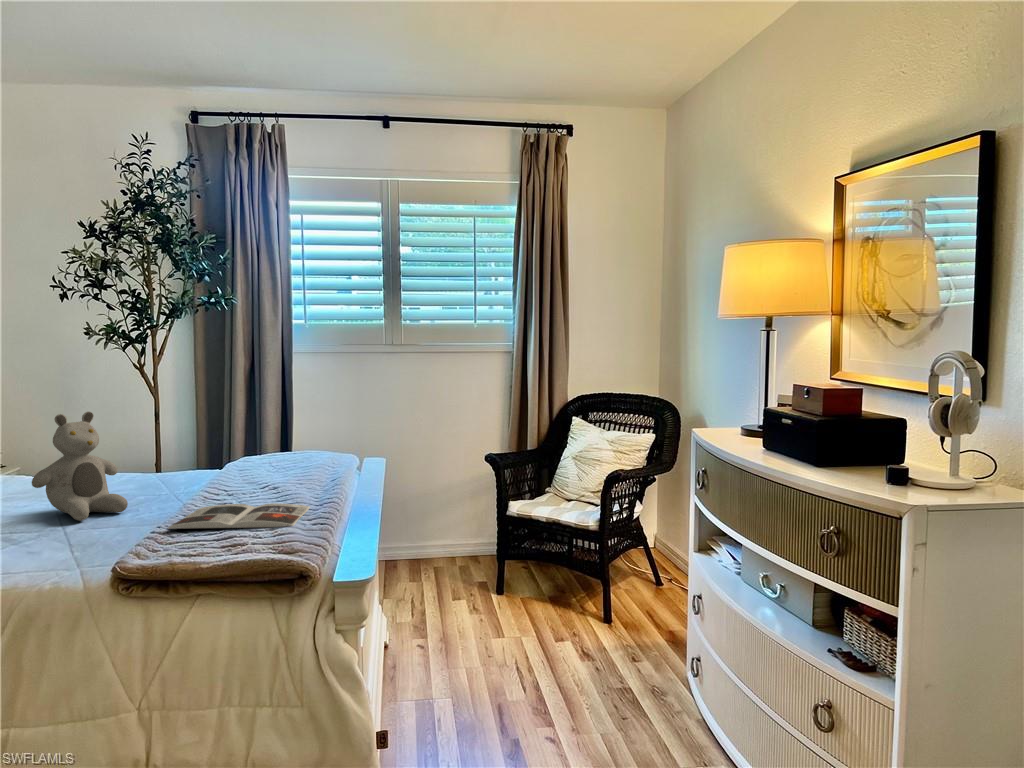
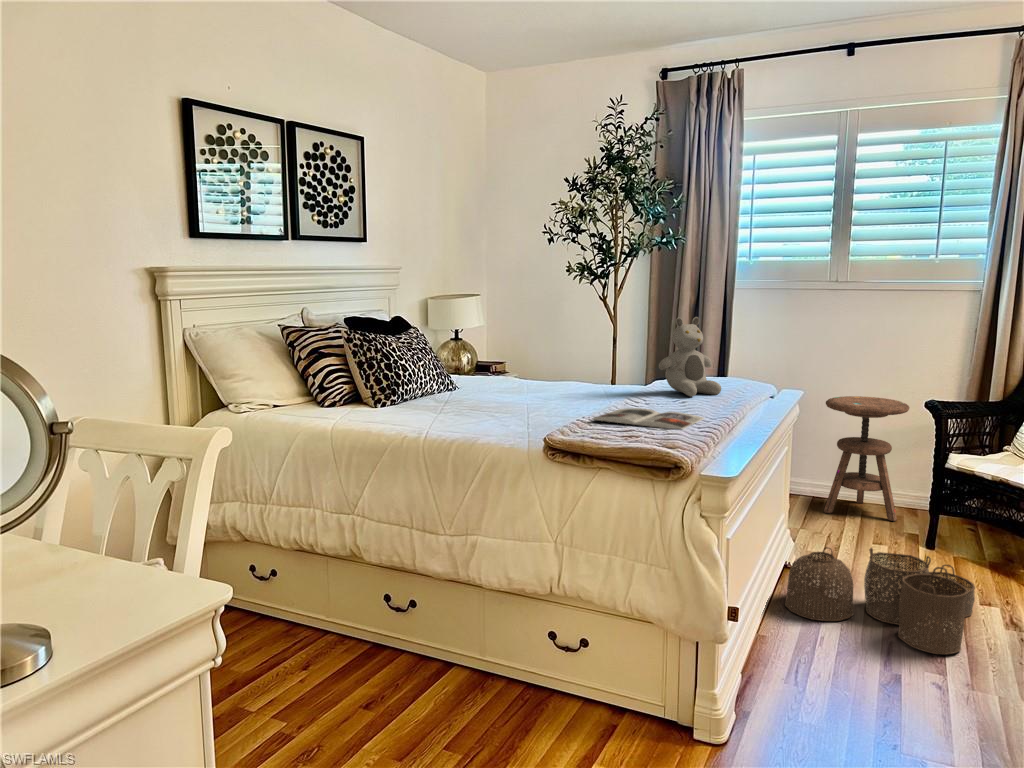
teddy bear: present [32,411,128,521] -> present [659,317,721,397]
side table: none [393,455,467,576] -> present [824,396,910,521]
woven basket: none [393,607,559,704] -> present [785,547,975,654]

